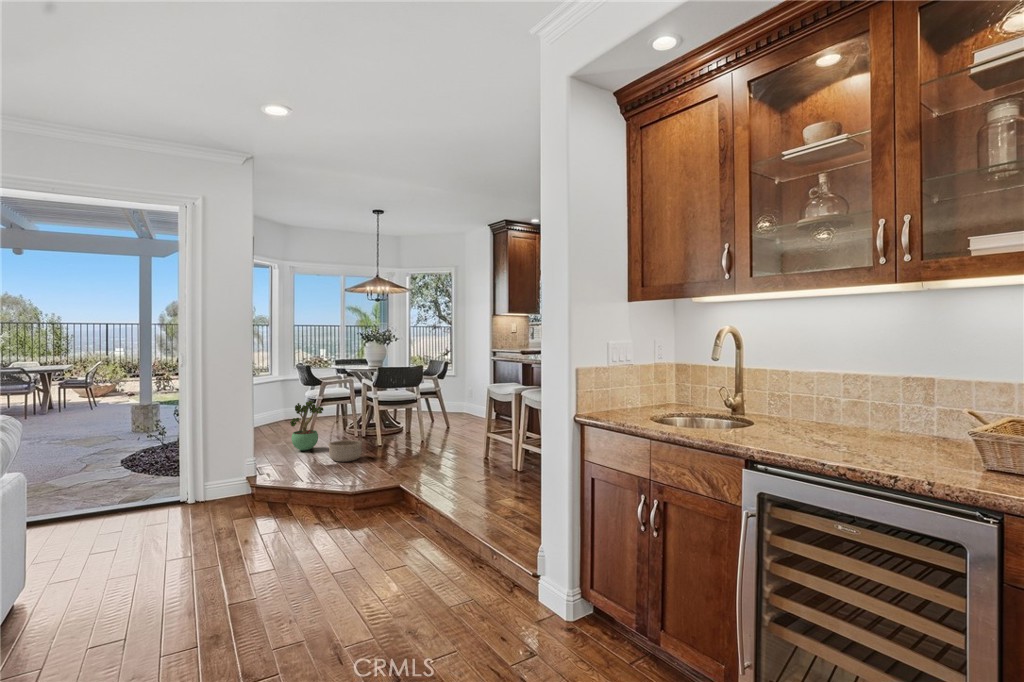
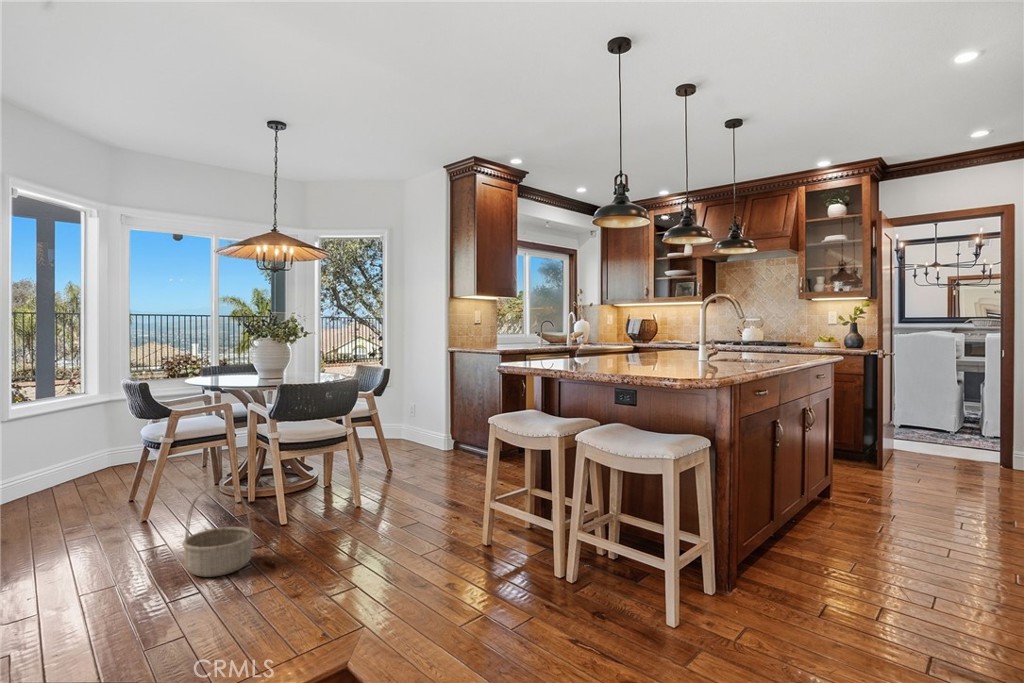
potted plant: present [290,401,323,451] -> none [102,451,174,547]

